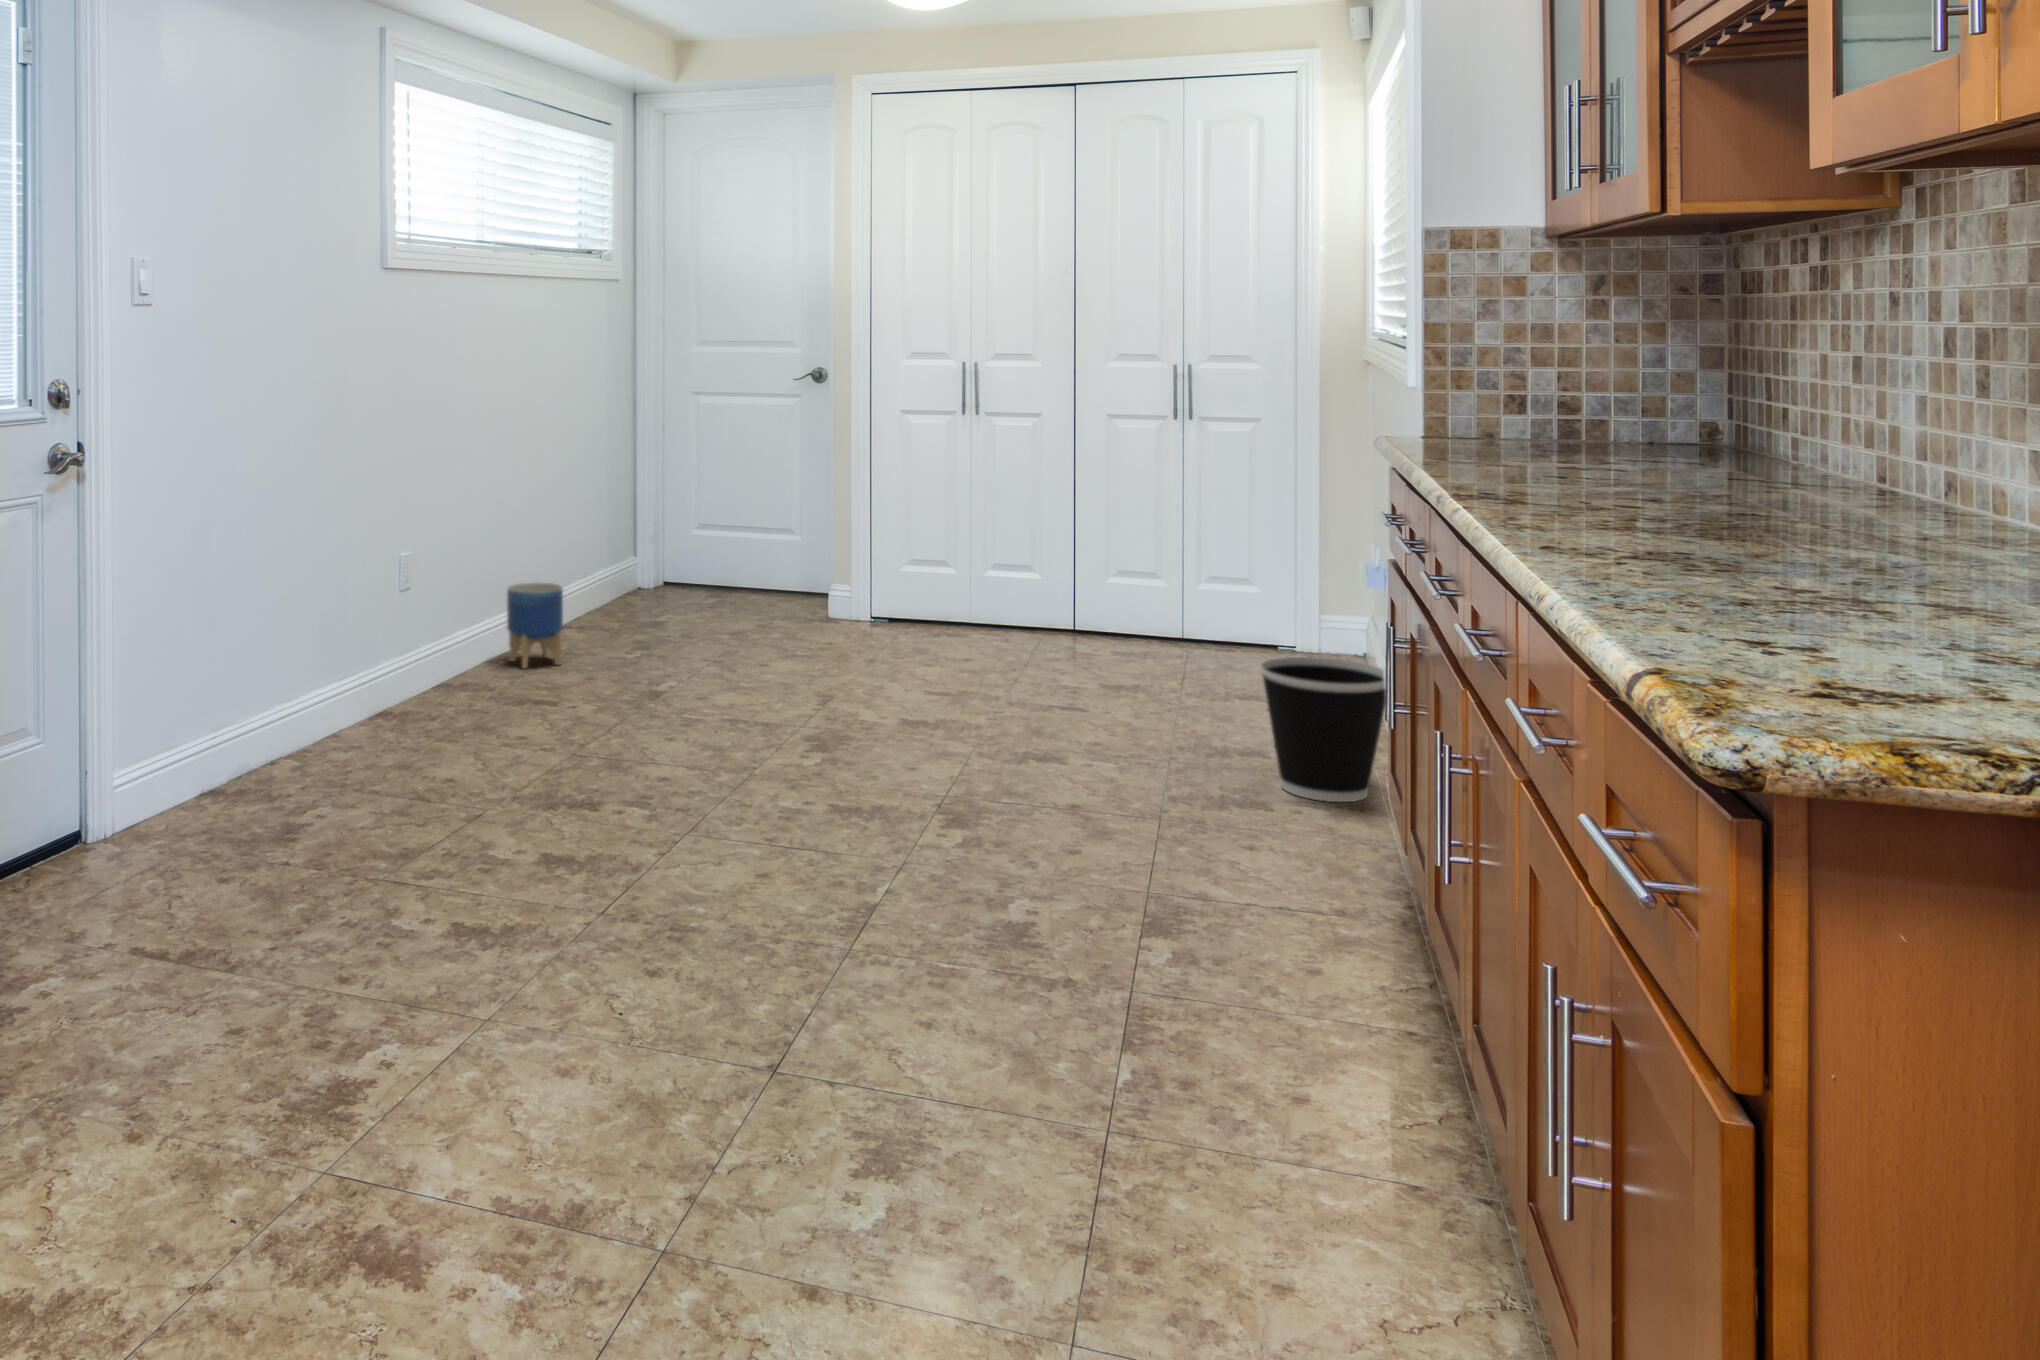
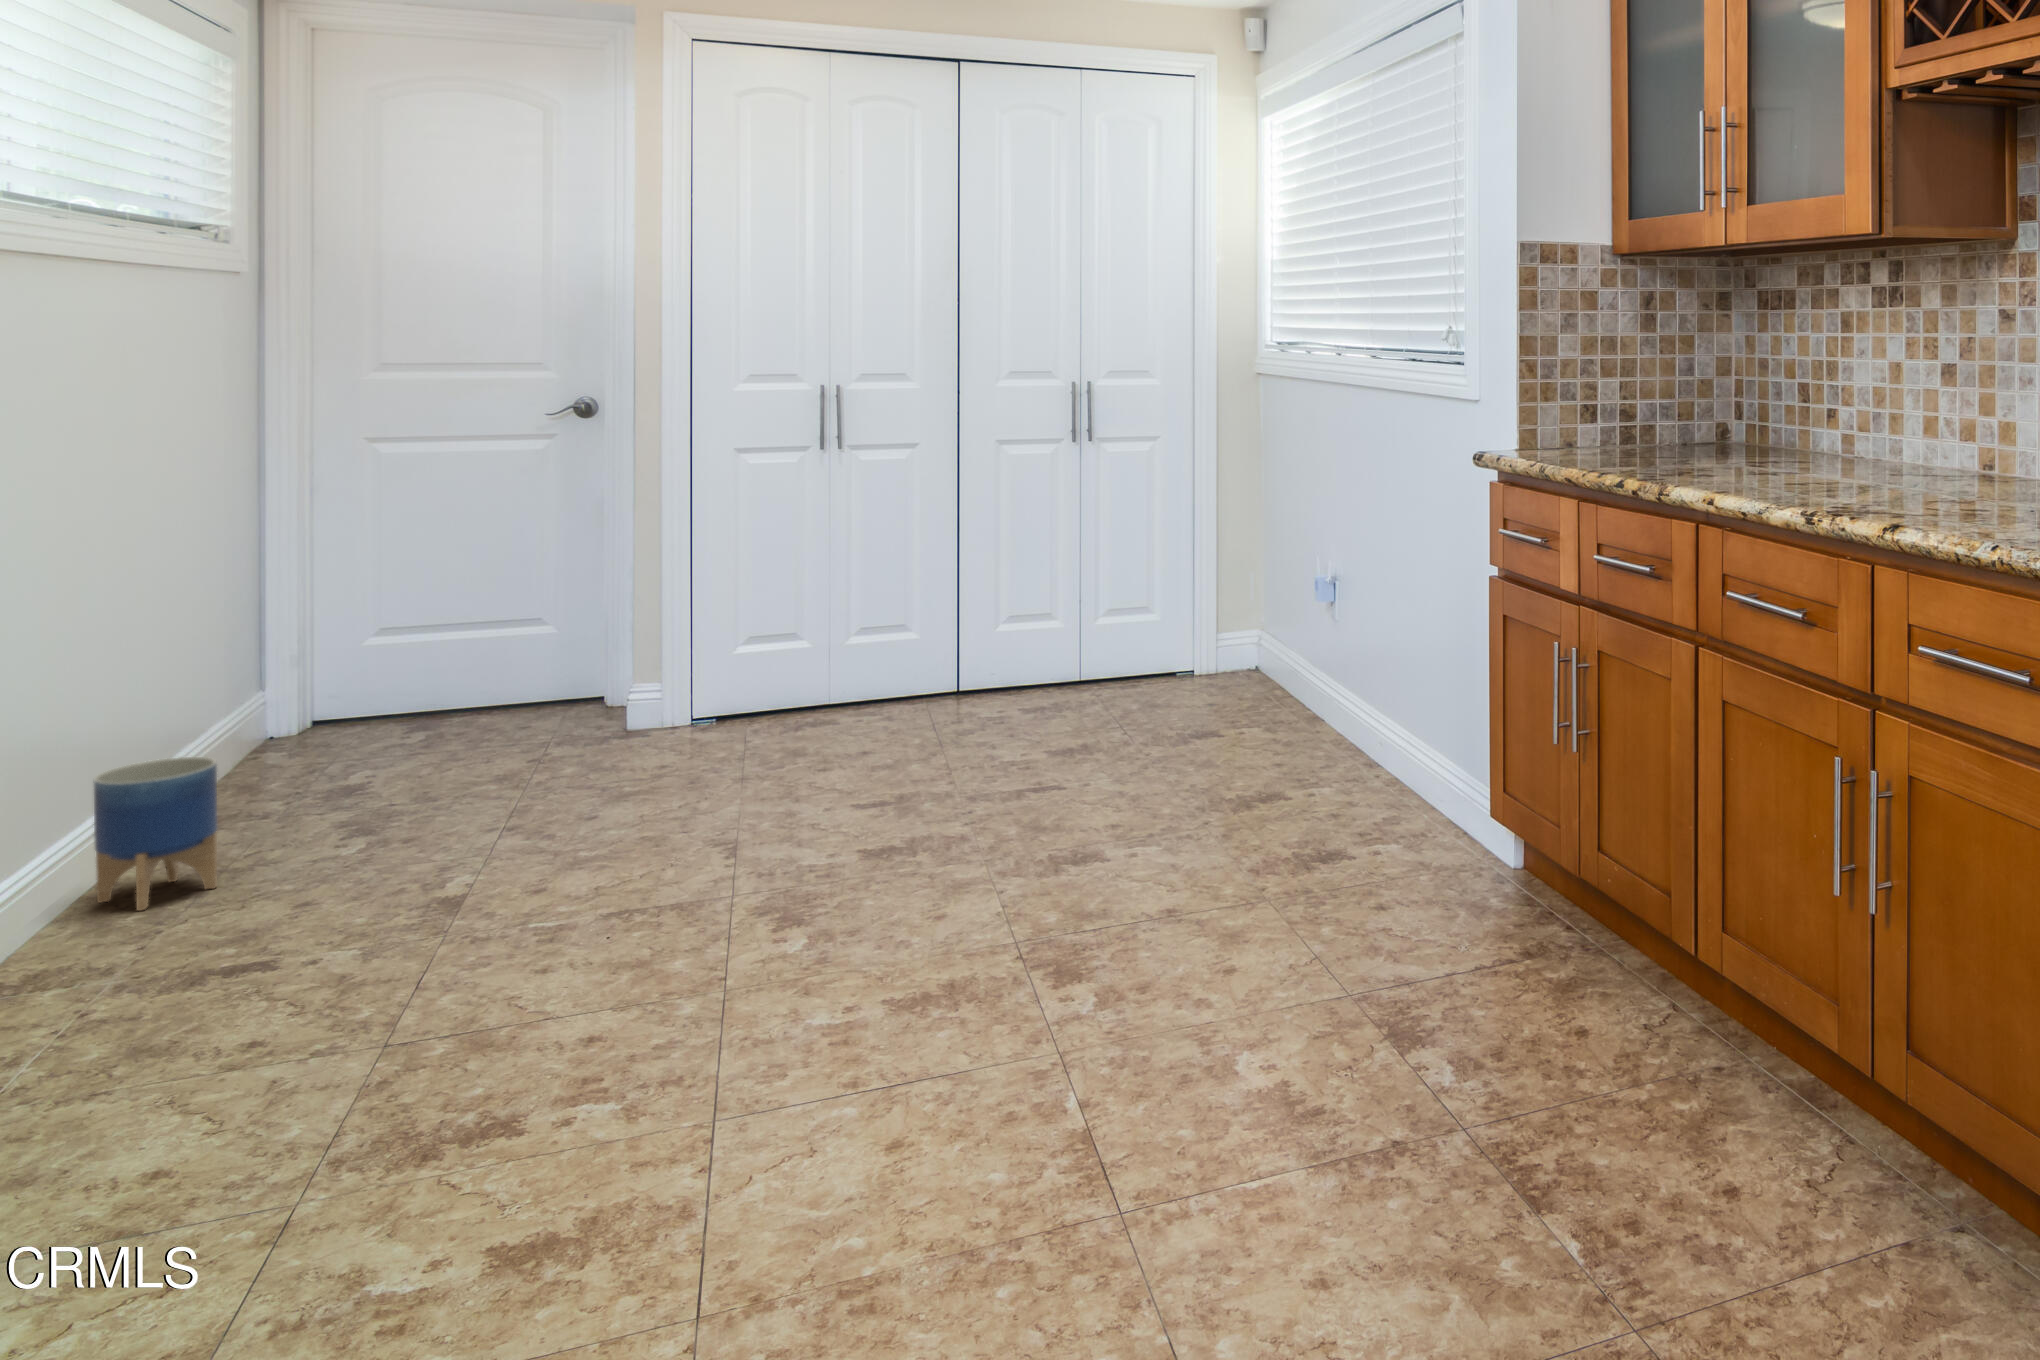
wastebasket: present [1259,657,1386,802] -> none [1300,679,1426,830]

